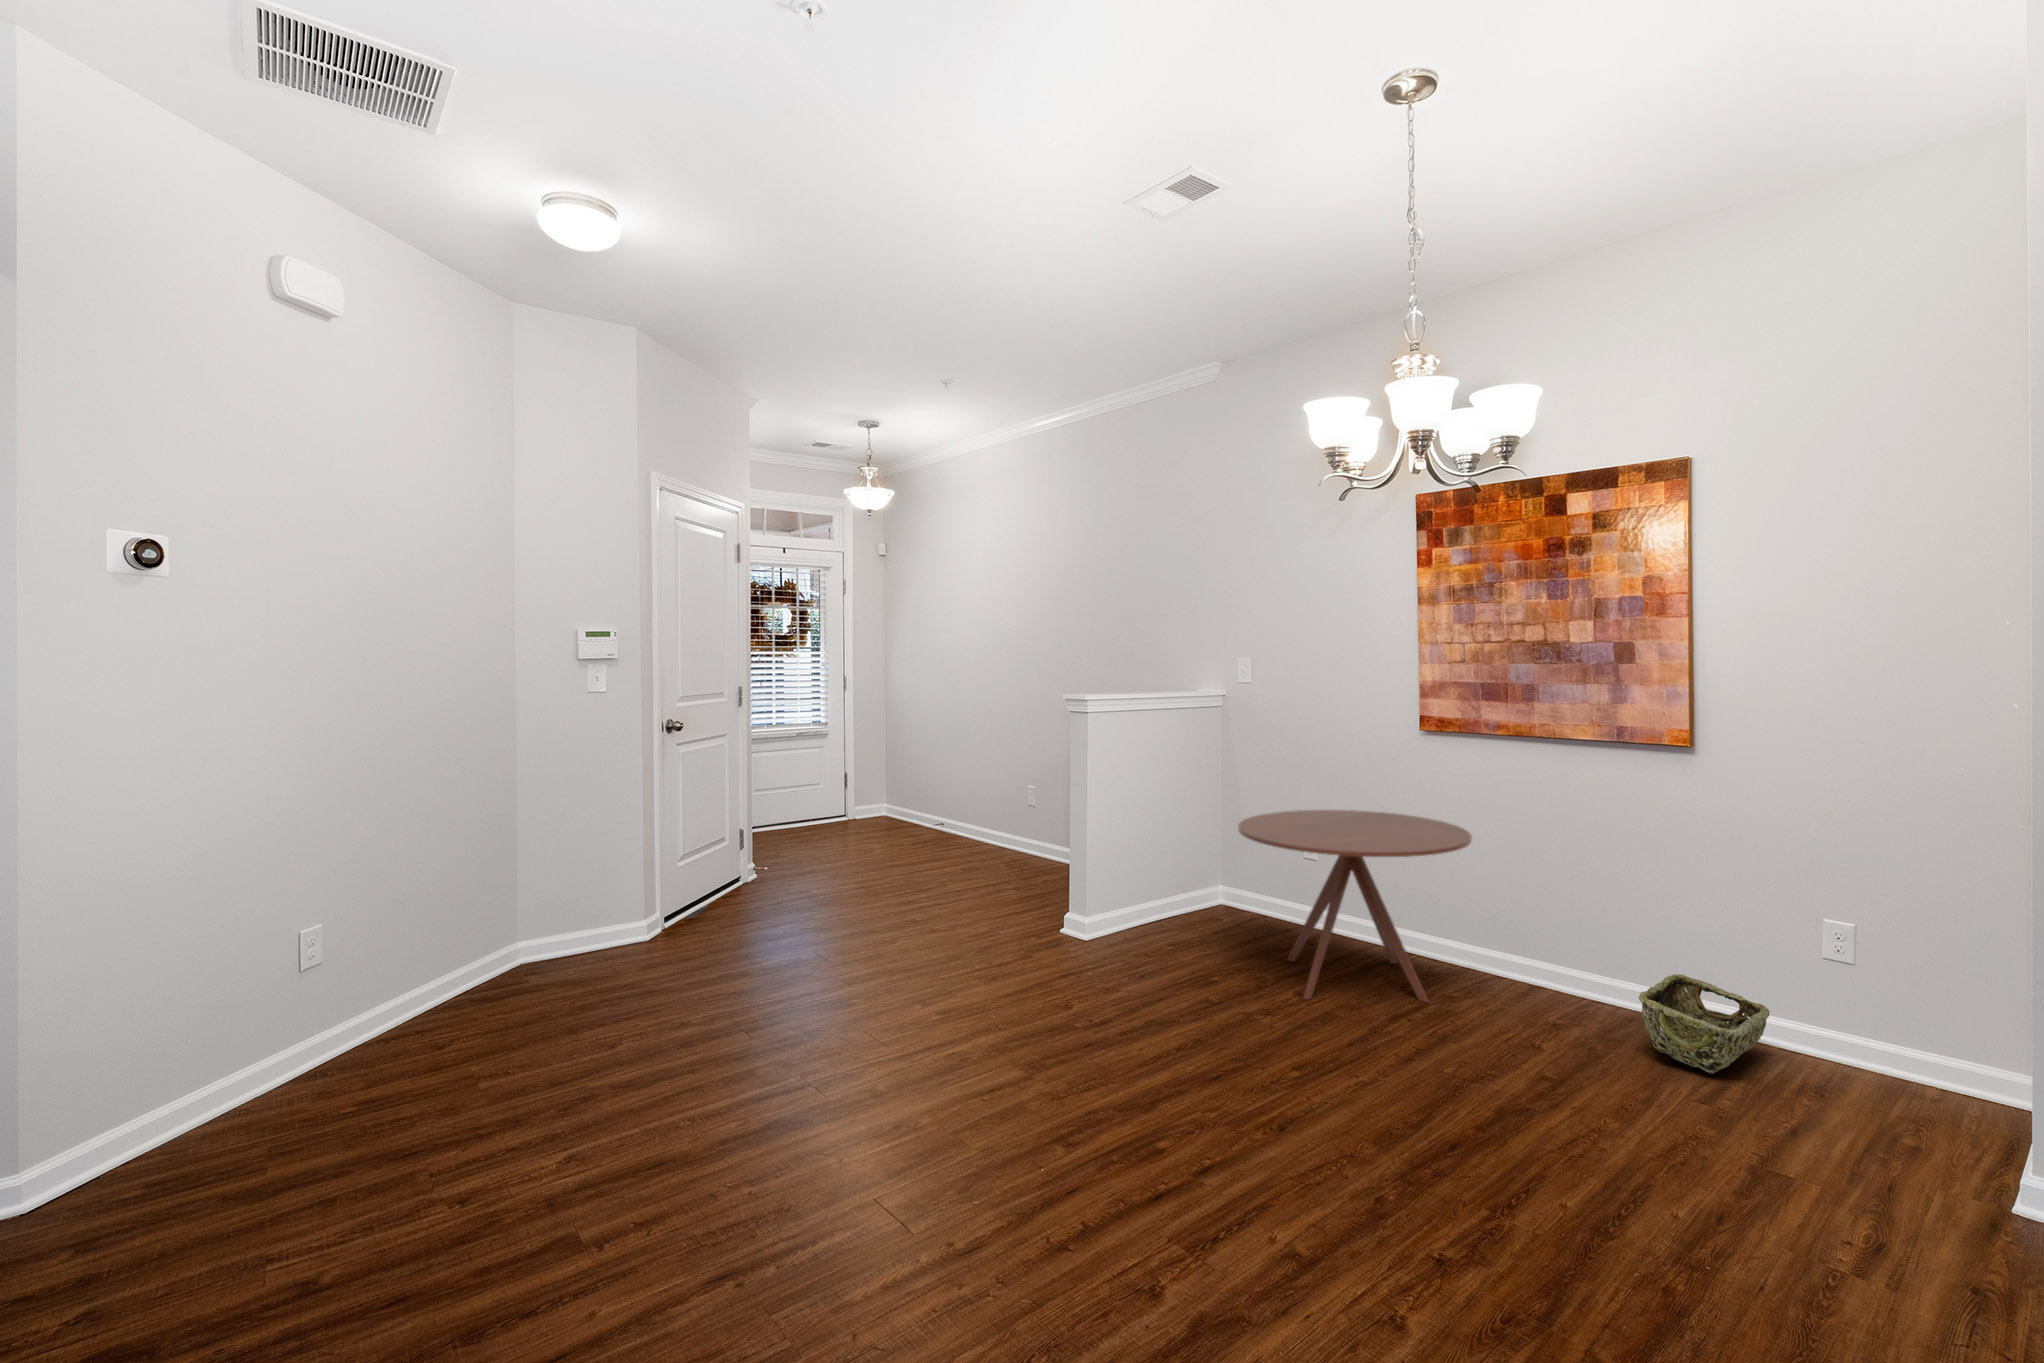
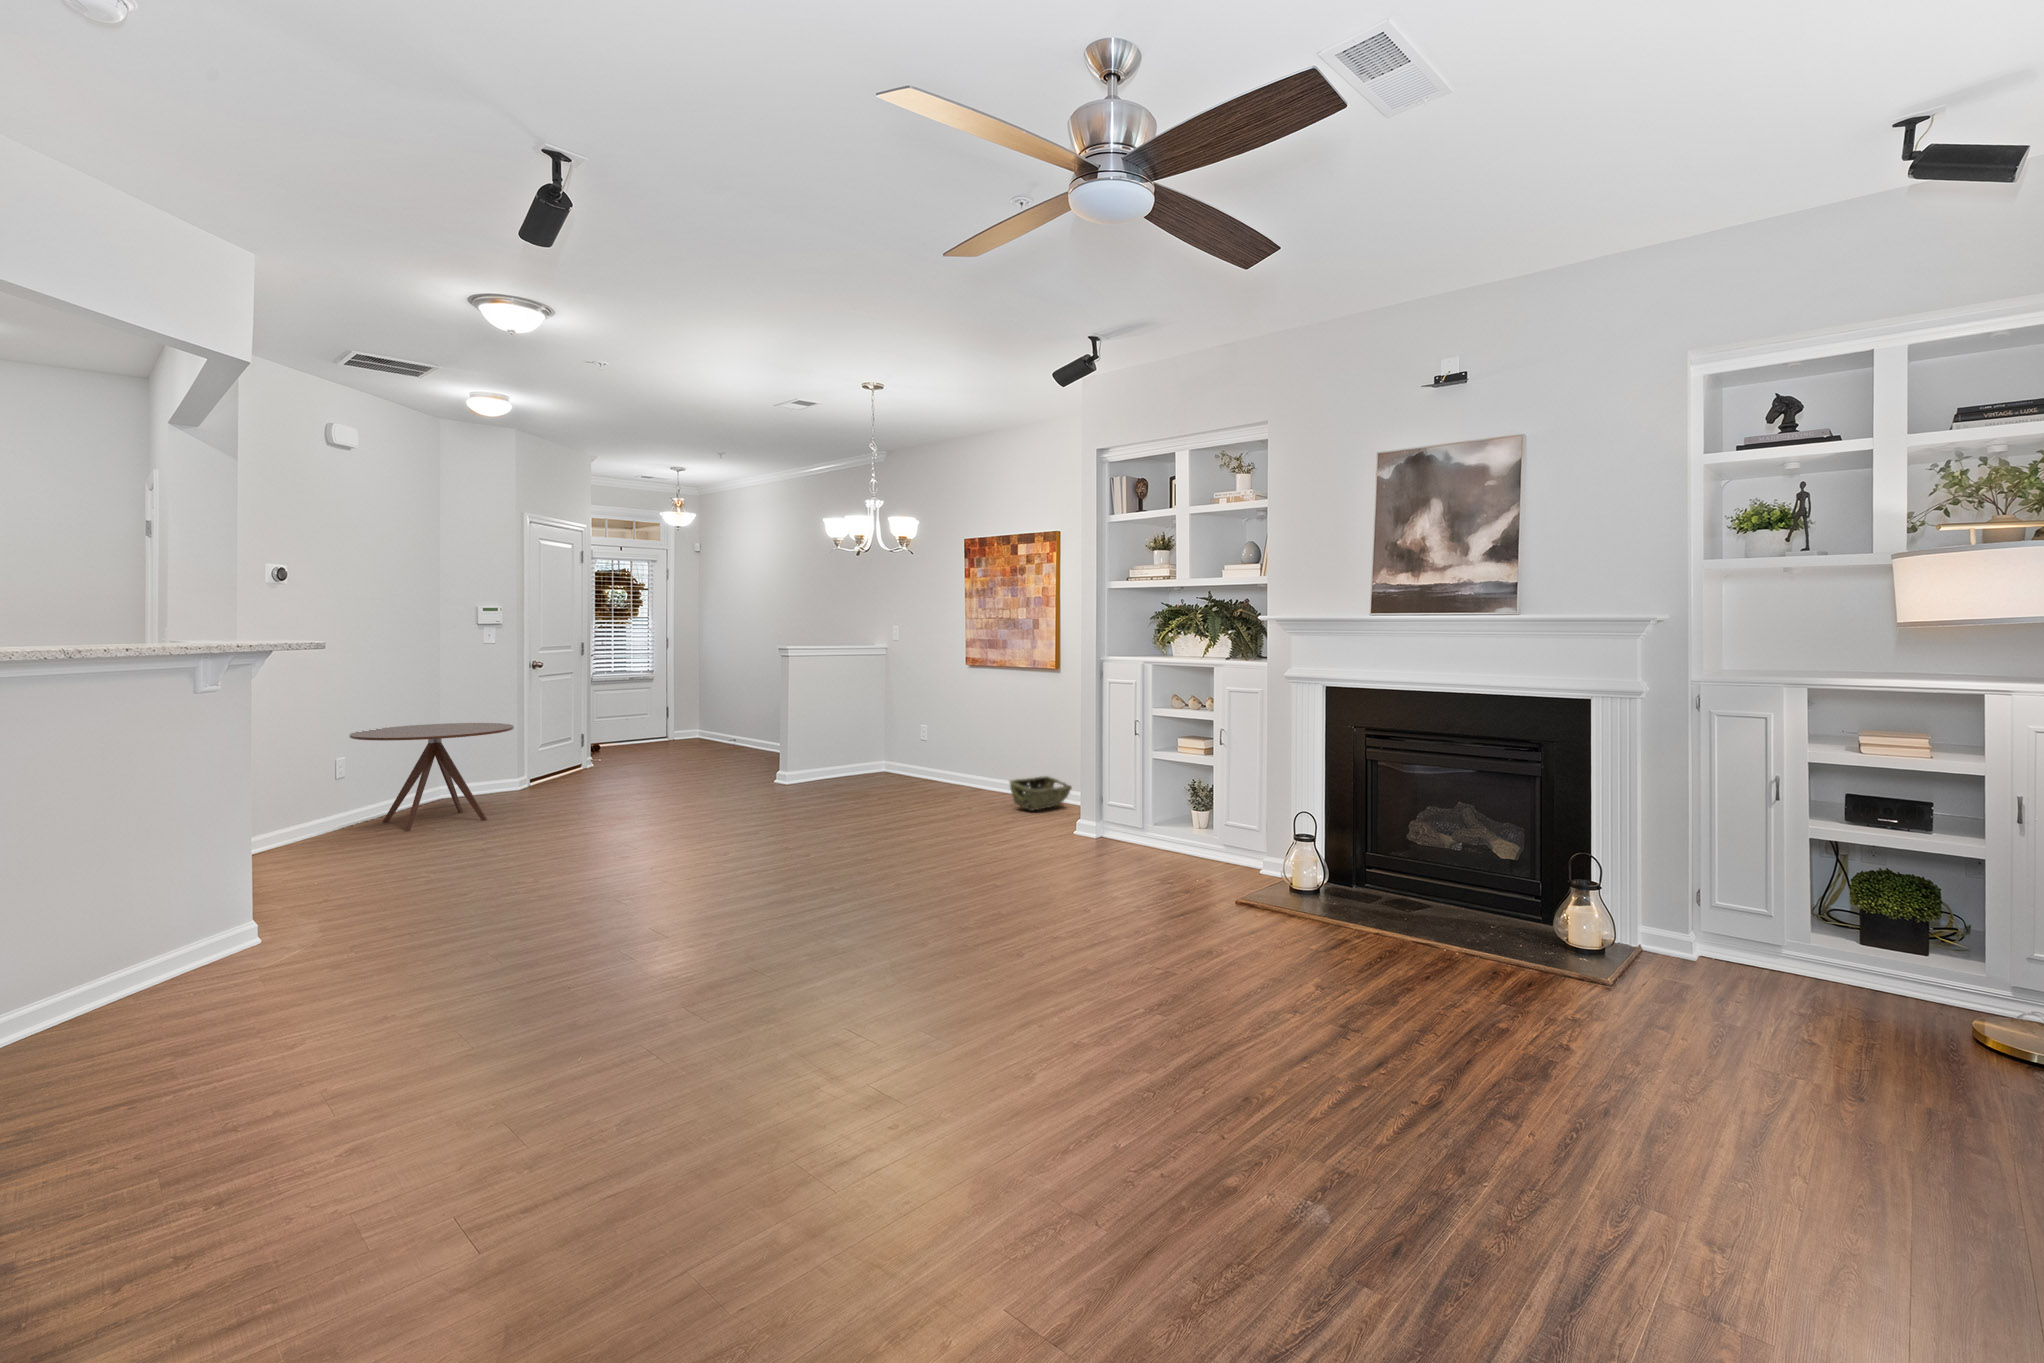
round table: present [1238,810,1472,1002] -> present [349,723,514,831]

